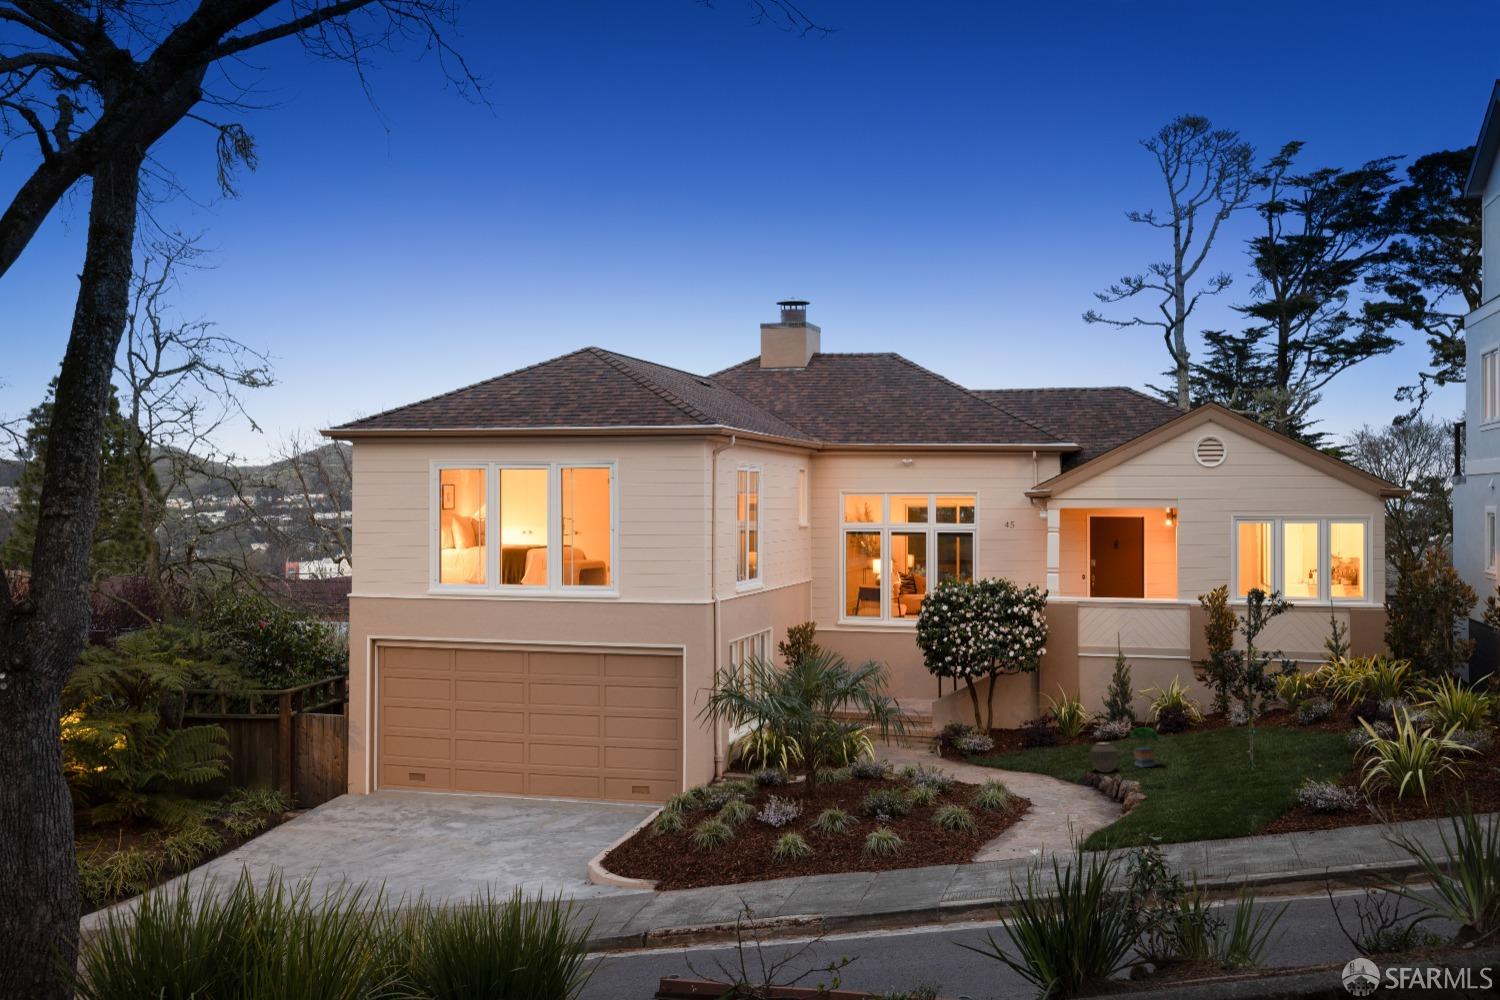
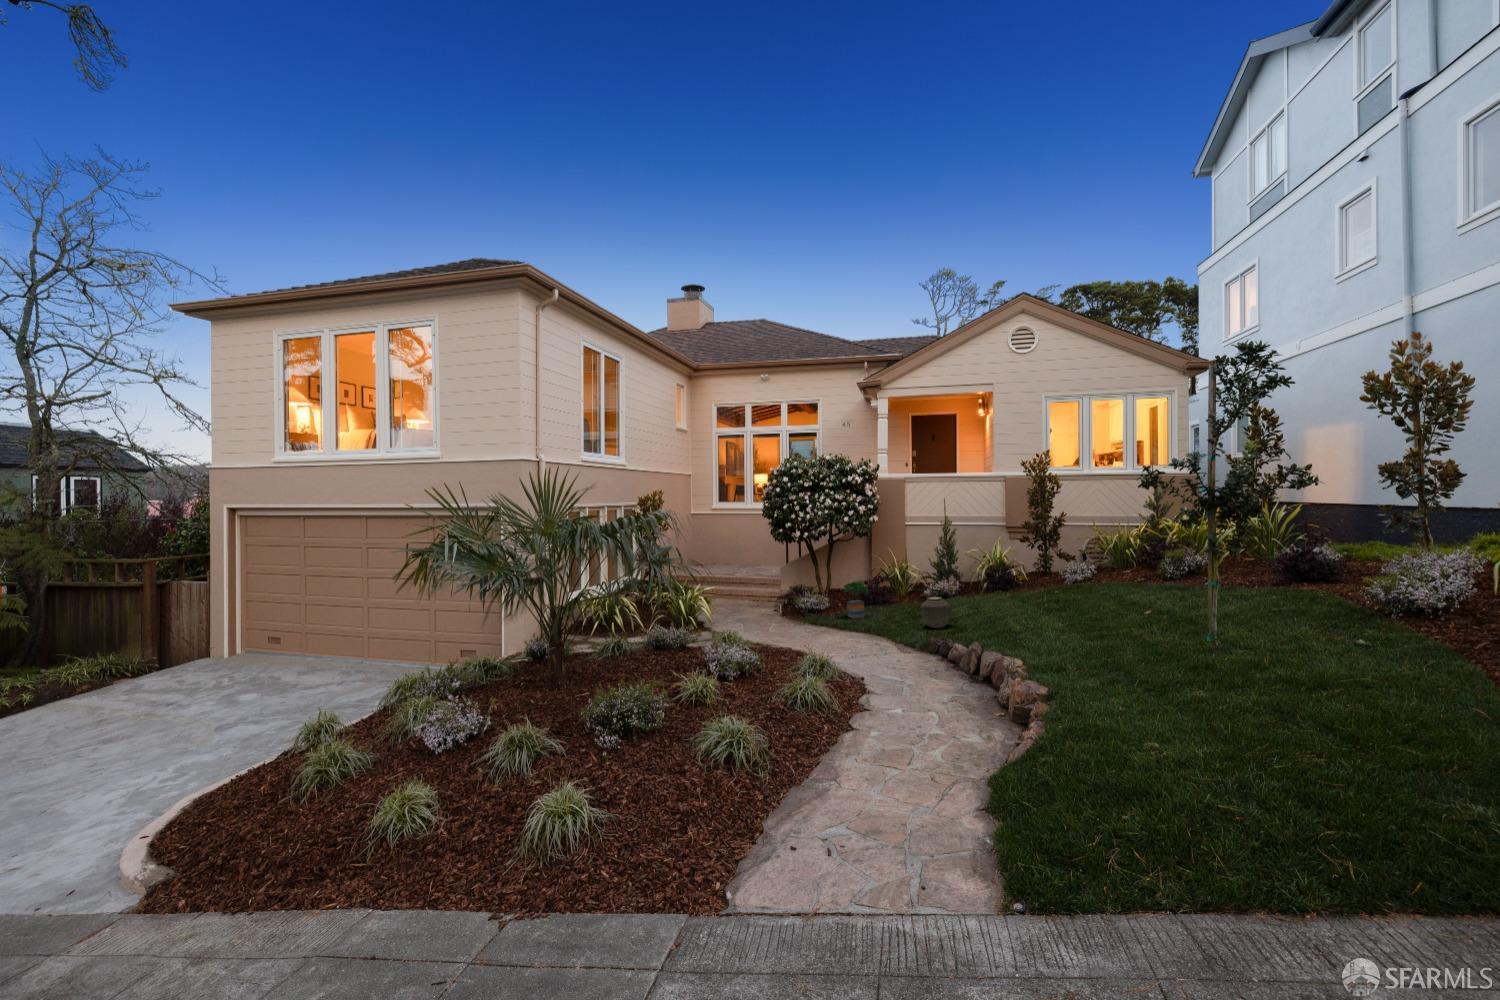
potted tree: present [1130,727,1159,767] -> present [844,582,869,619]

